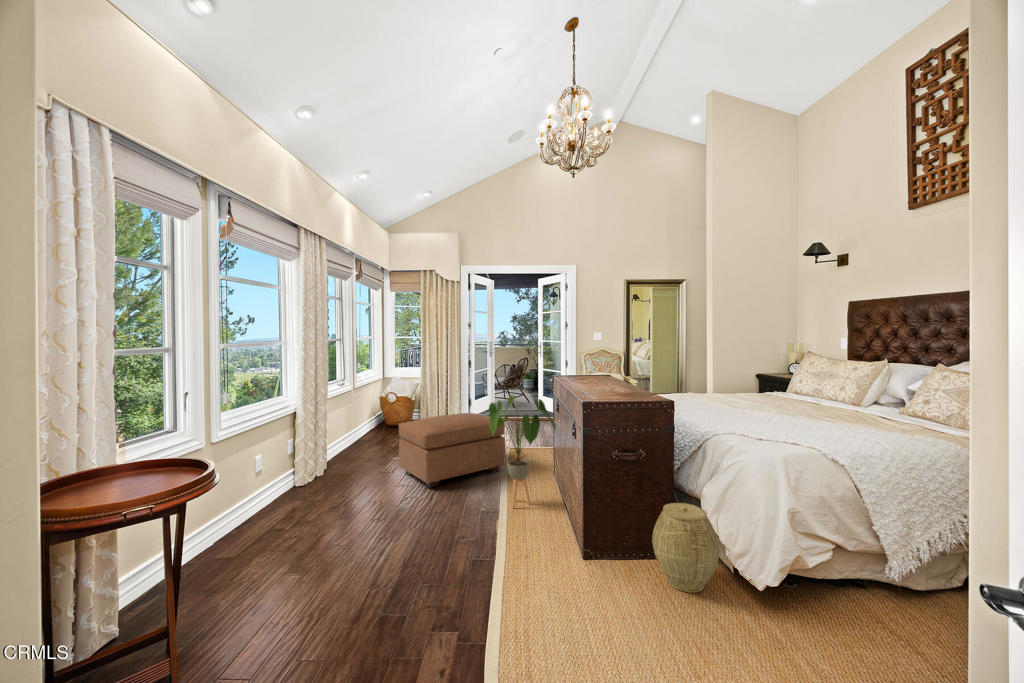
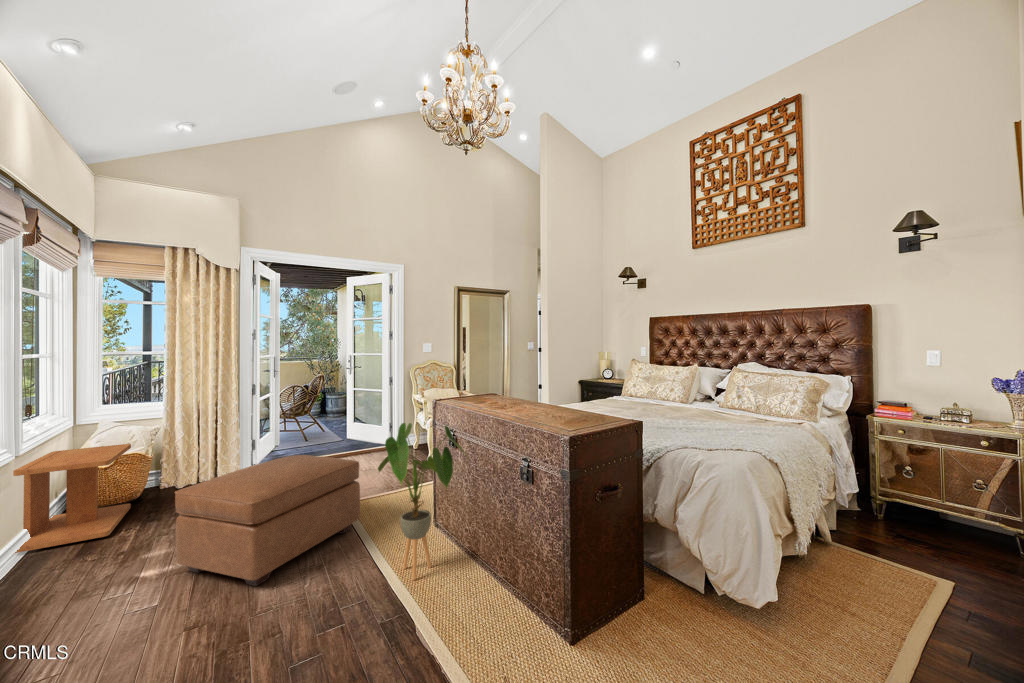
side table: none [346,396,399,448] -> present [13,444,131,553]
woven basket: present [652,503,720,593] -> none [630,522,701,622]

